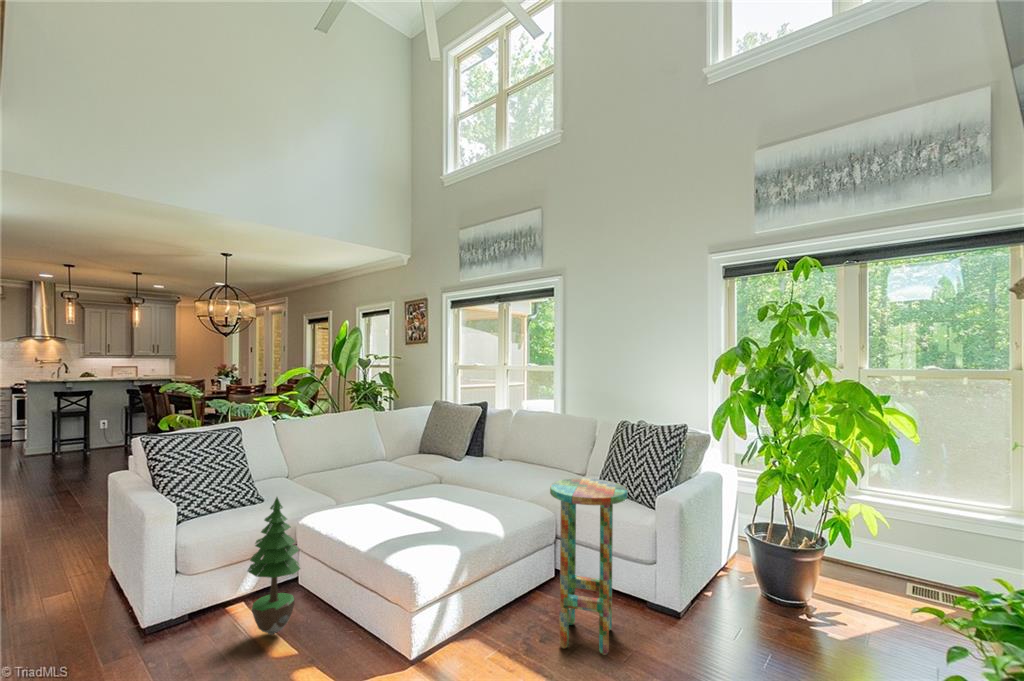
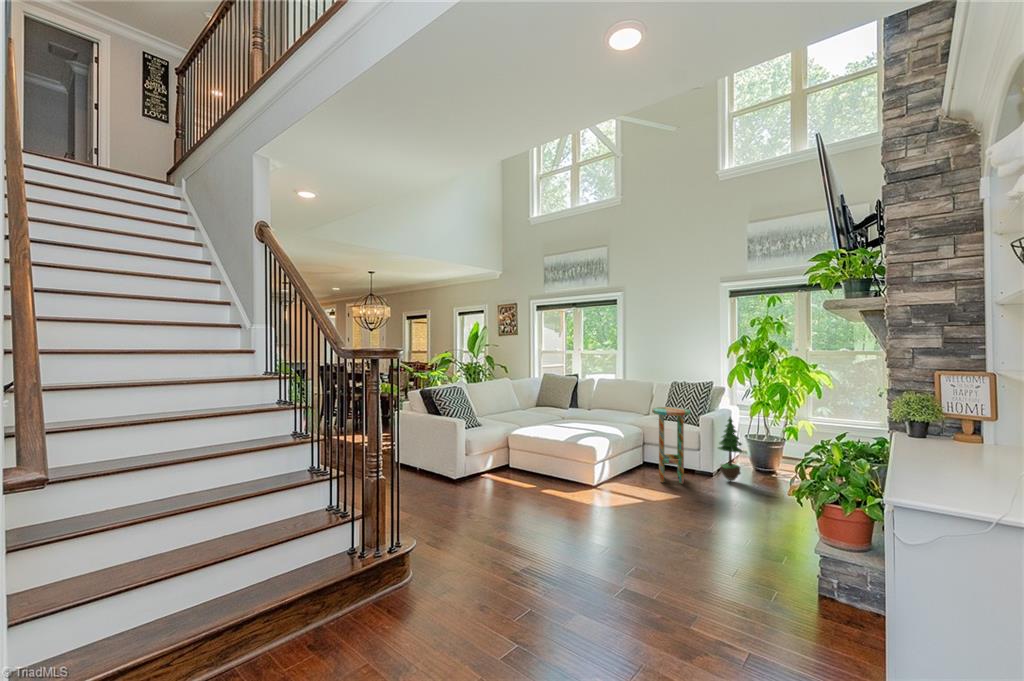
potted tree: present [248,497,300,635] -> present [718,417,742,481]

